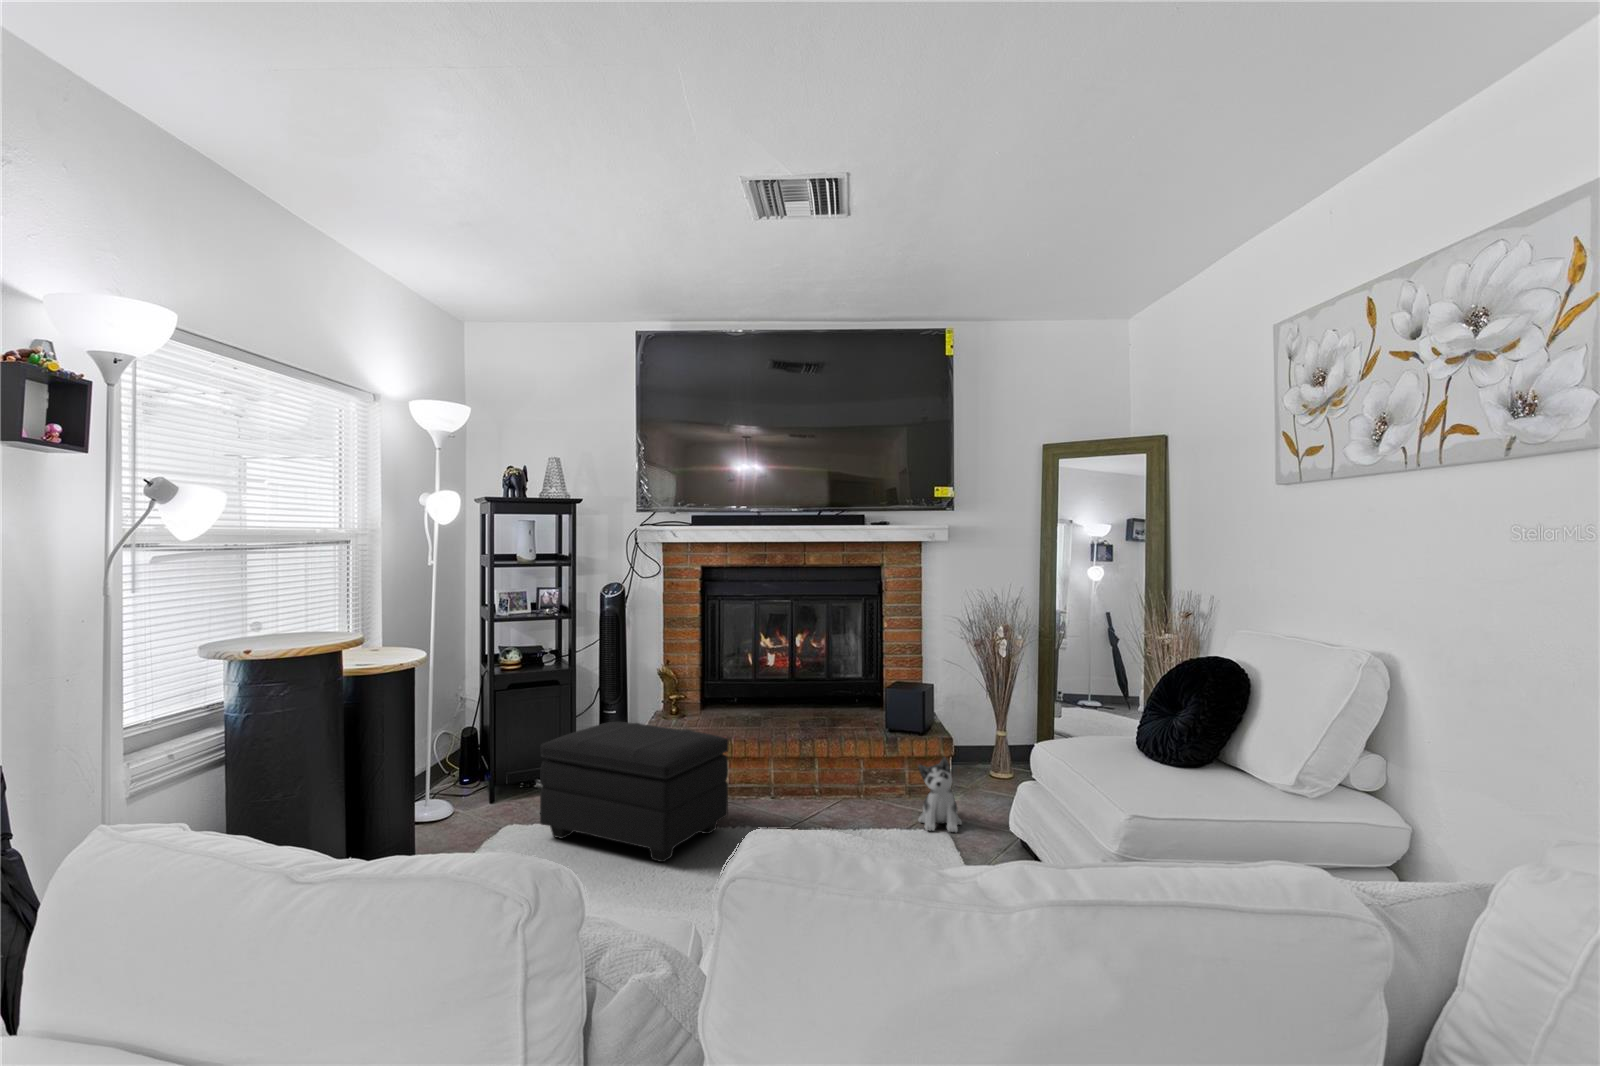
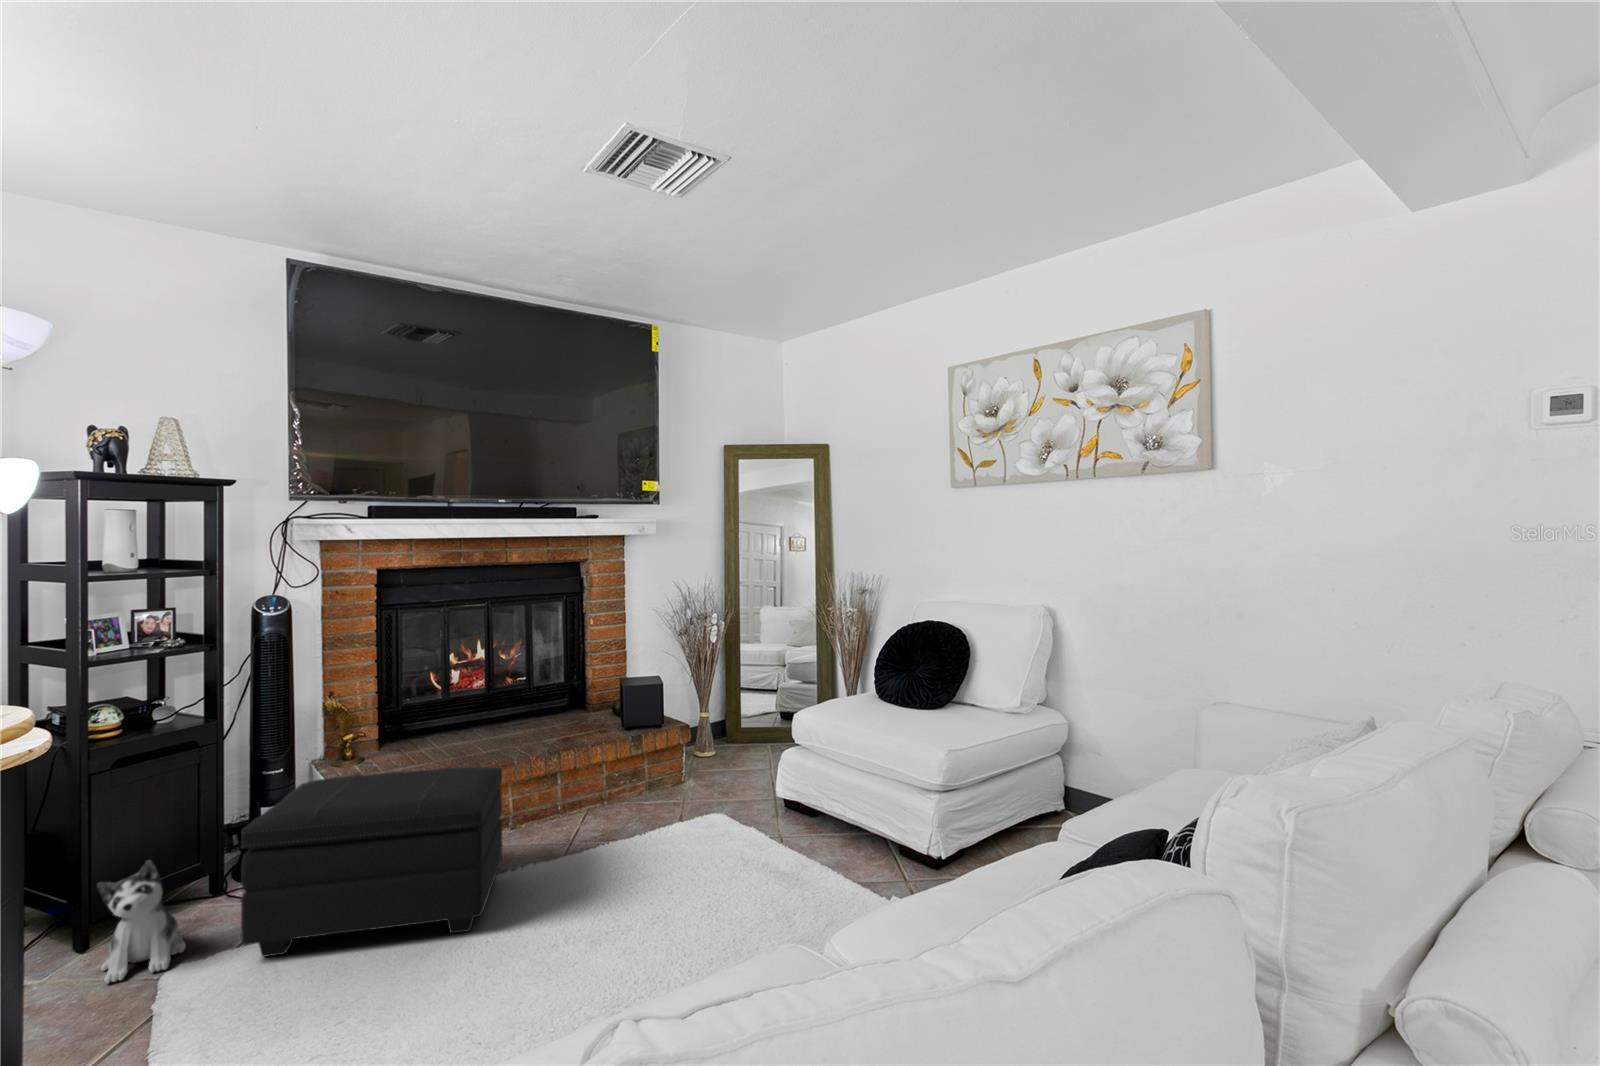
plush toy: present [919,757,962,832] -> present [97,860,185,983]

